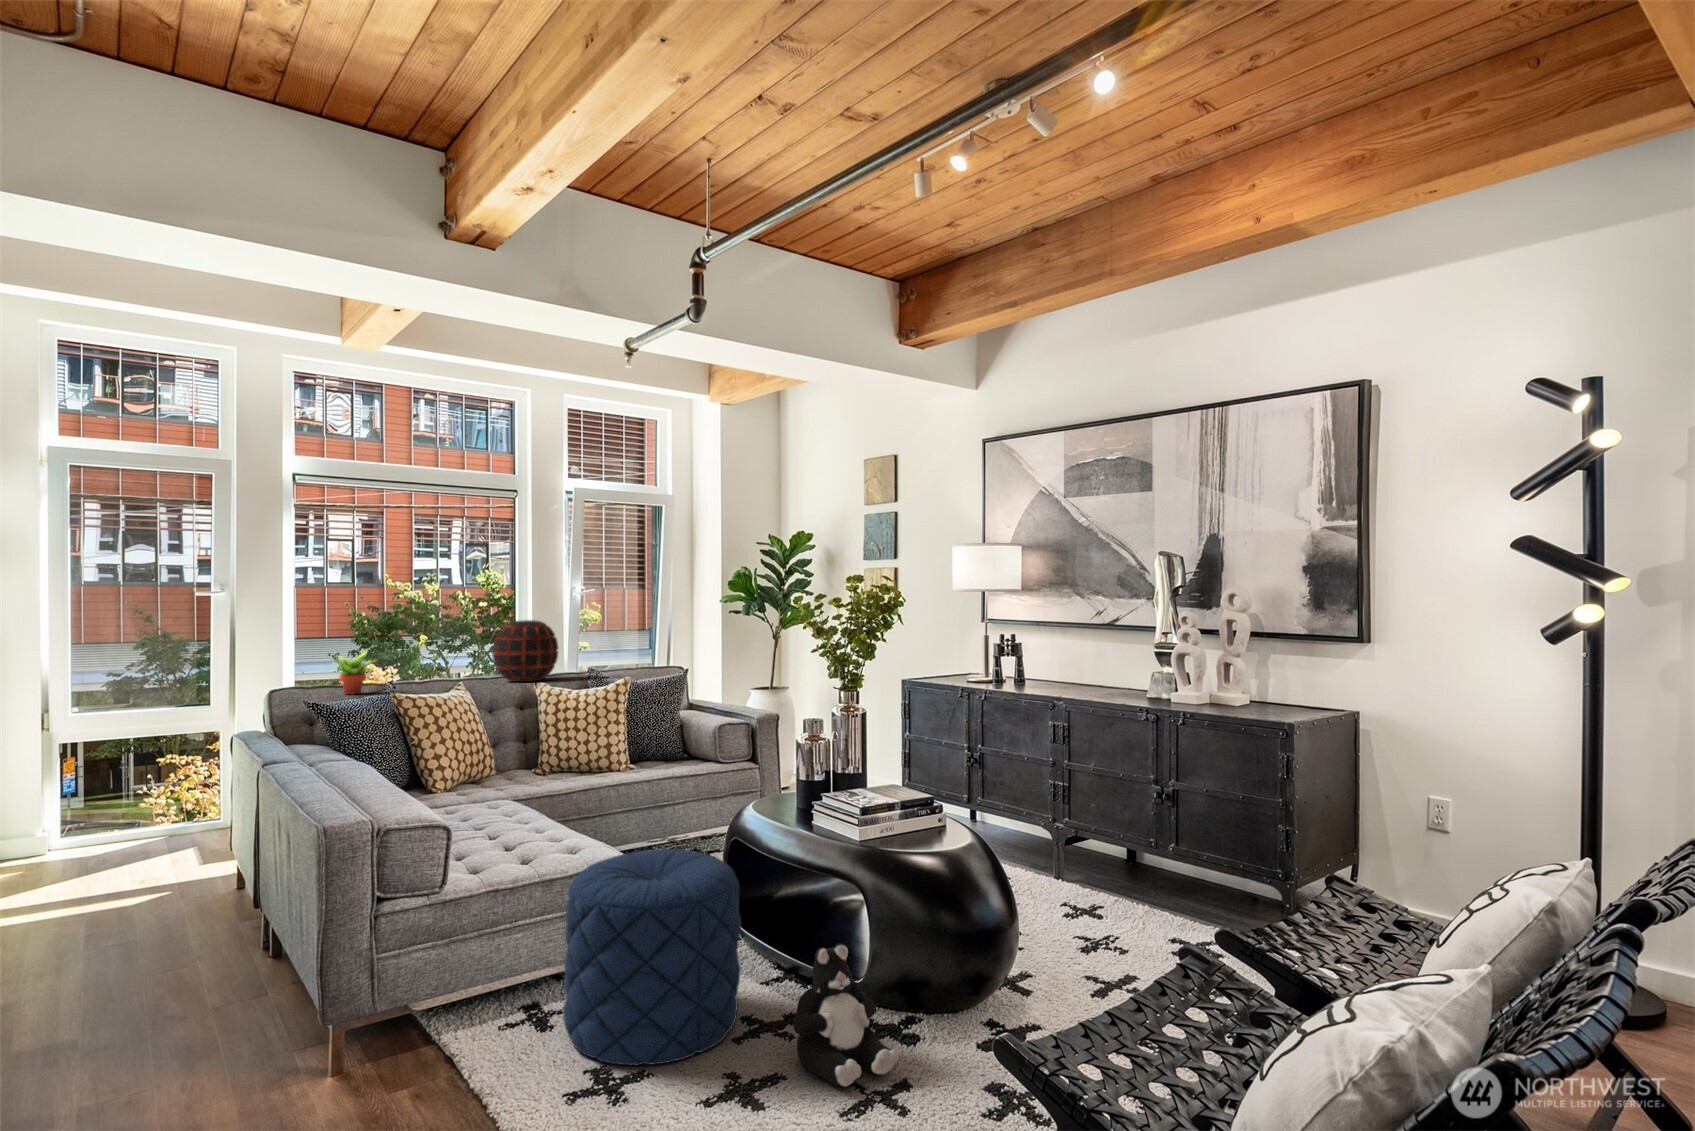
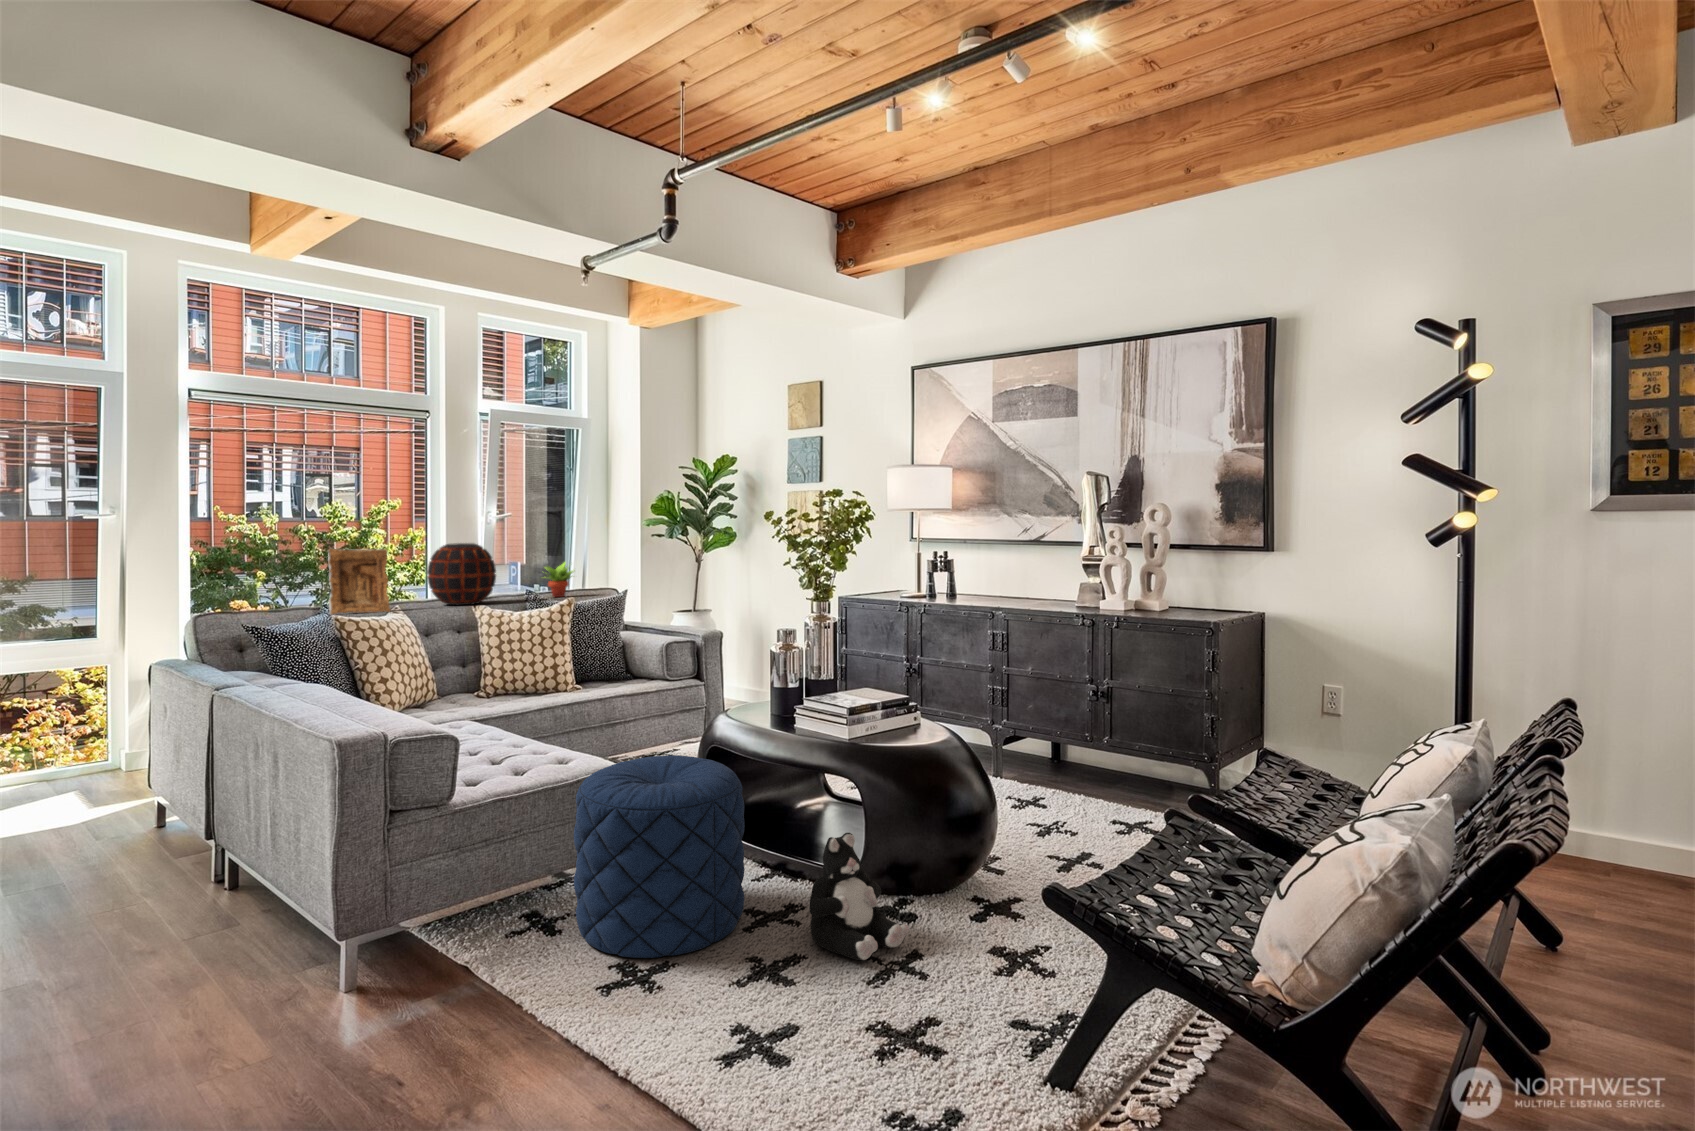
picture frame: none [395,626,454,690] -> present [328,549,391,614]
succulent plant: present [331,651,373,695] -> present [545,562,575,597]

